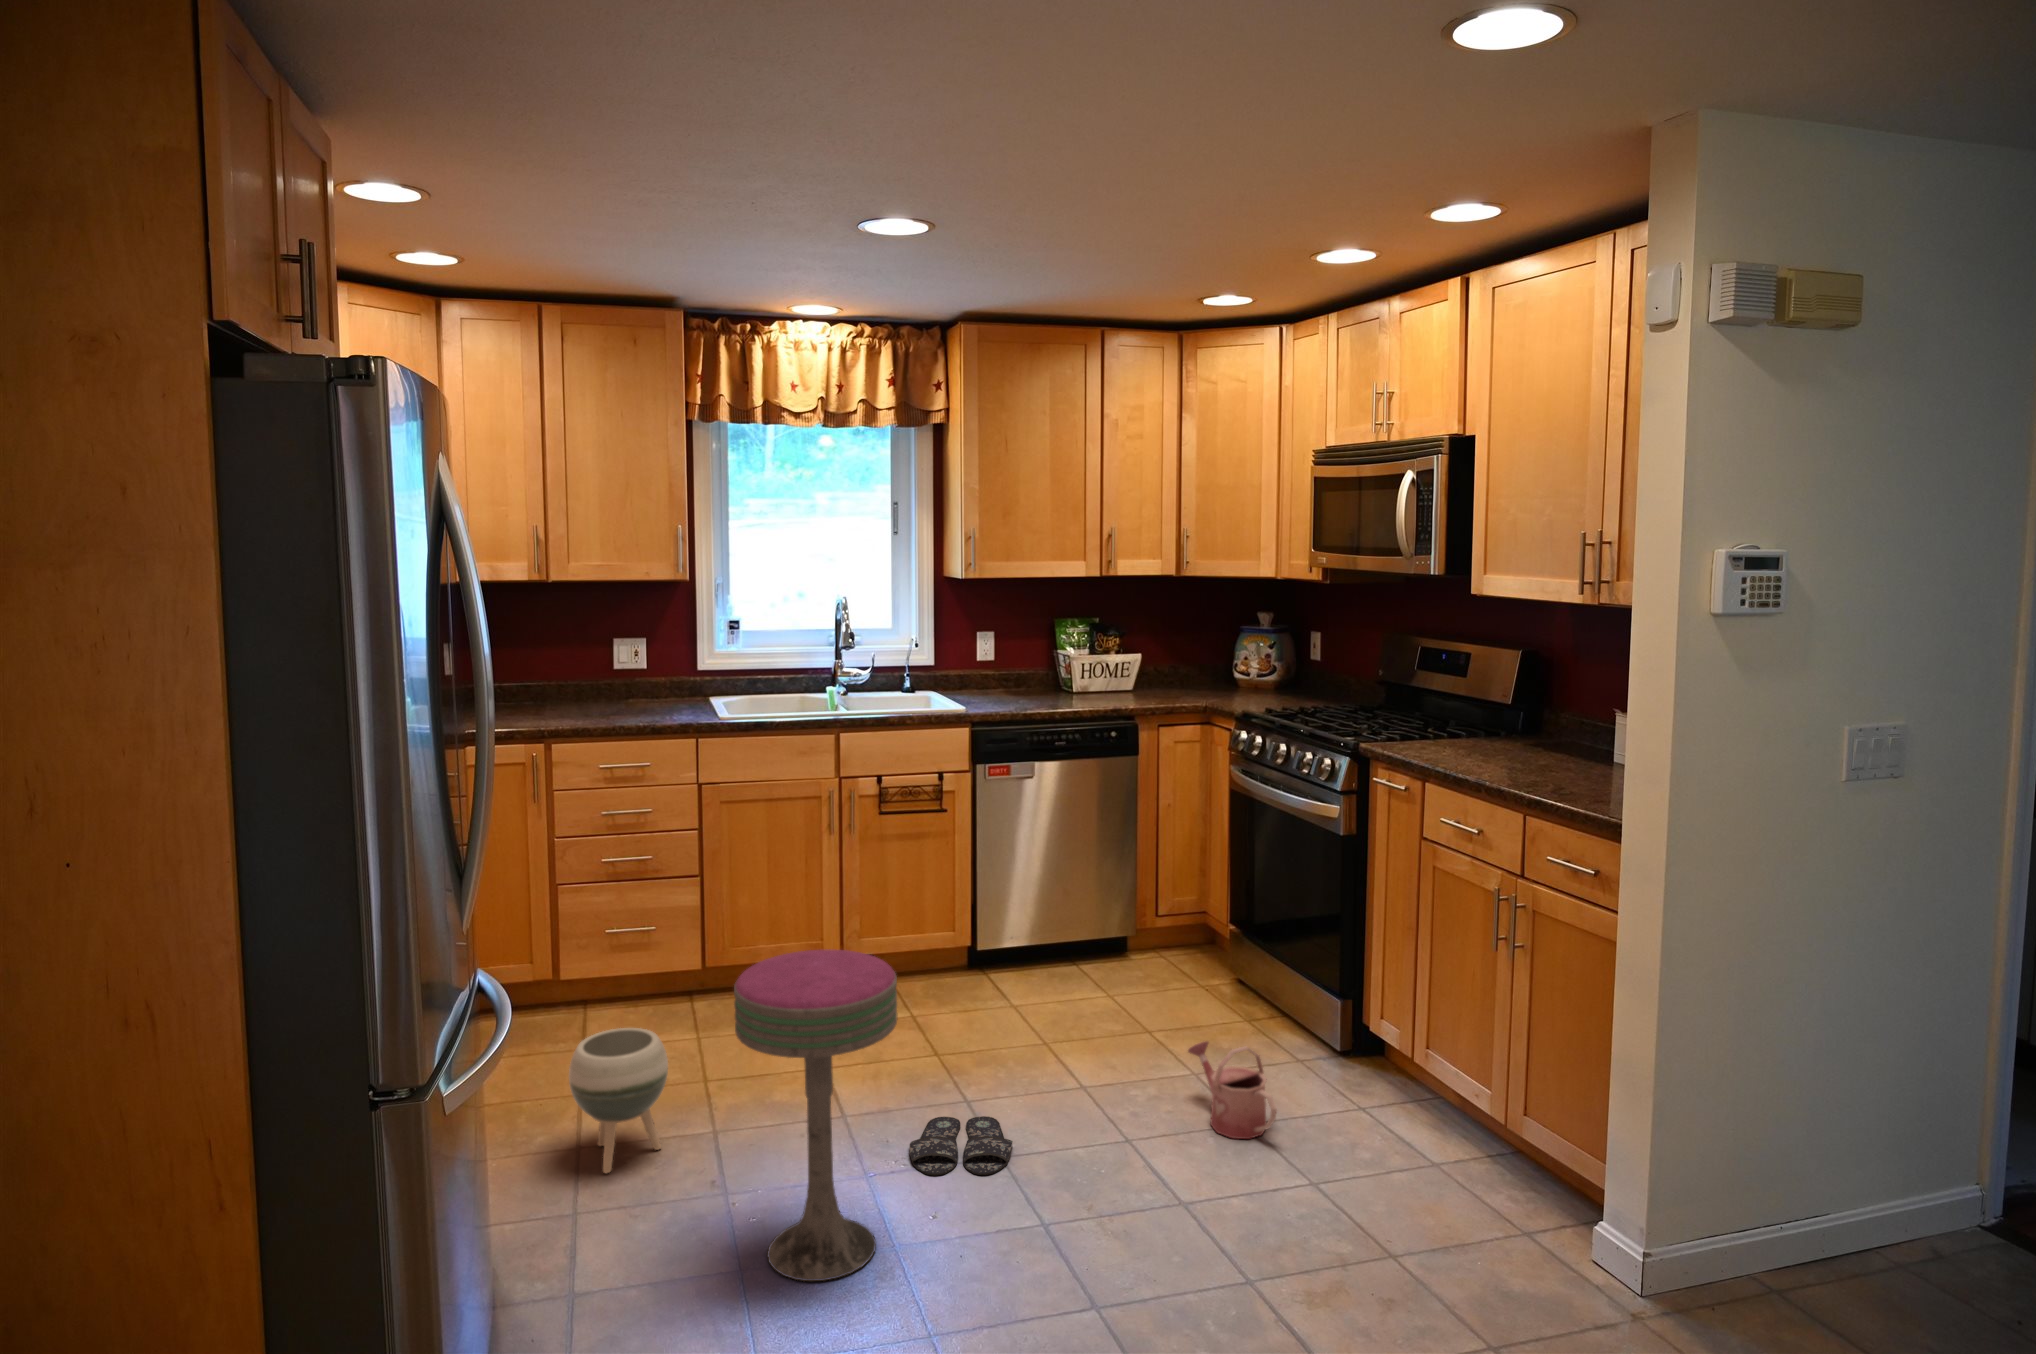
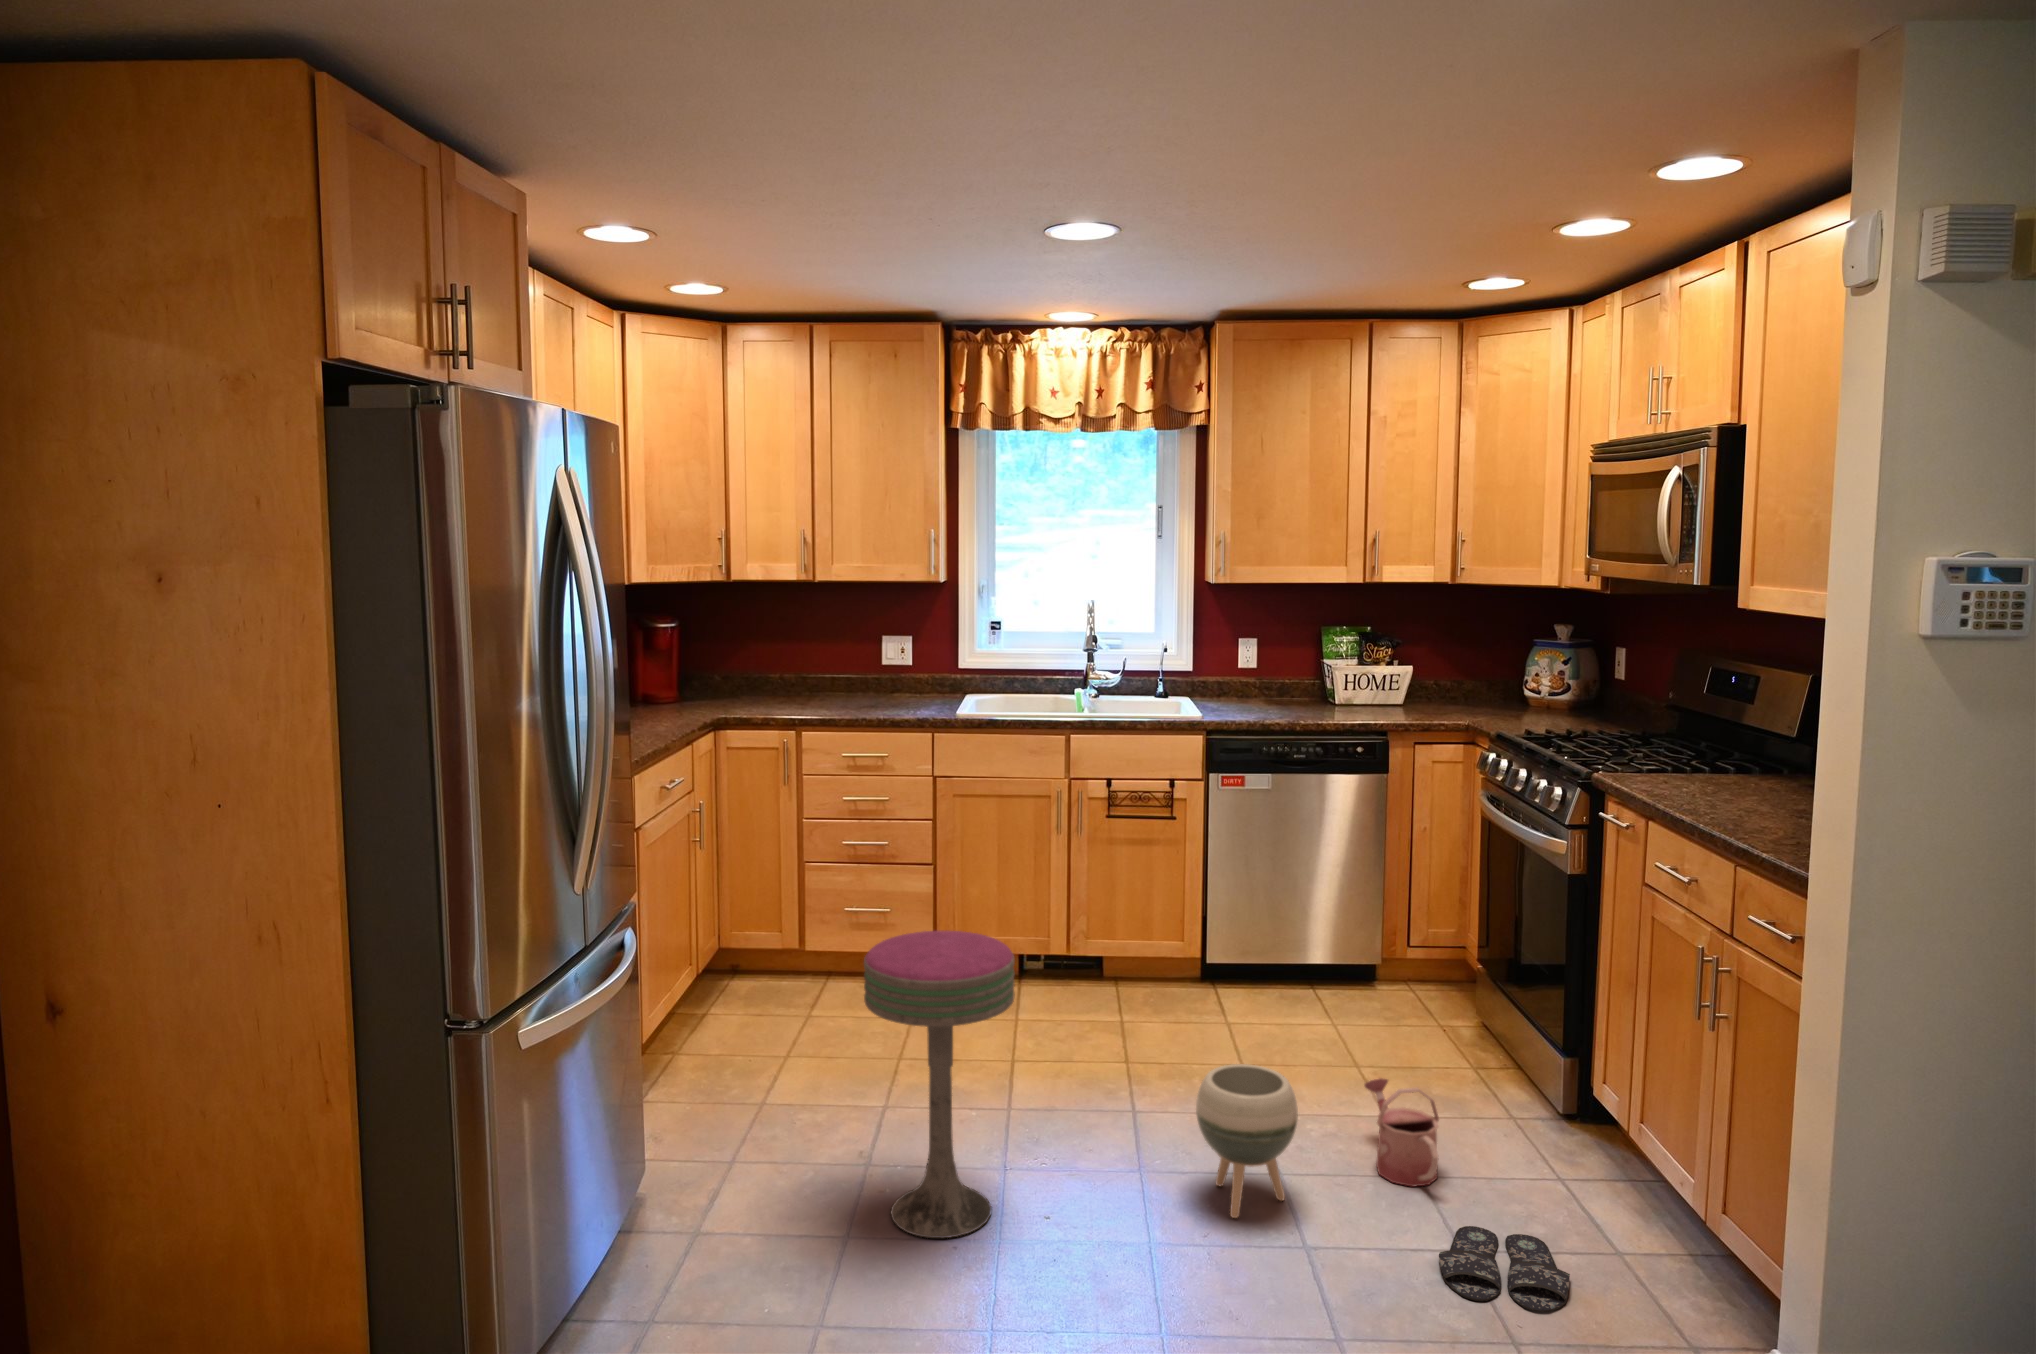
planter: present [569,1028,668,1173] -> present [1196,1064,1298,1218]
slippers: present [910,1116,1013,1176] -> present [1439,1226,1570,1312]

